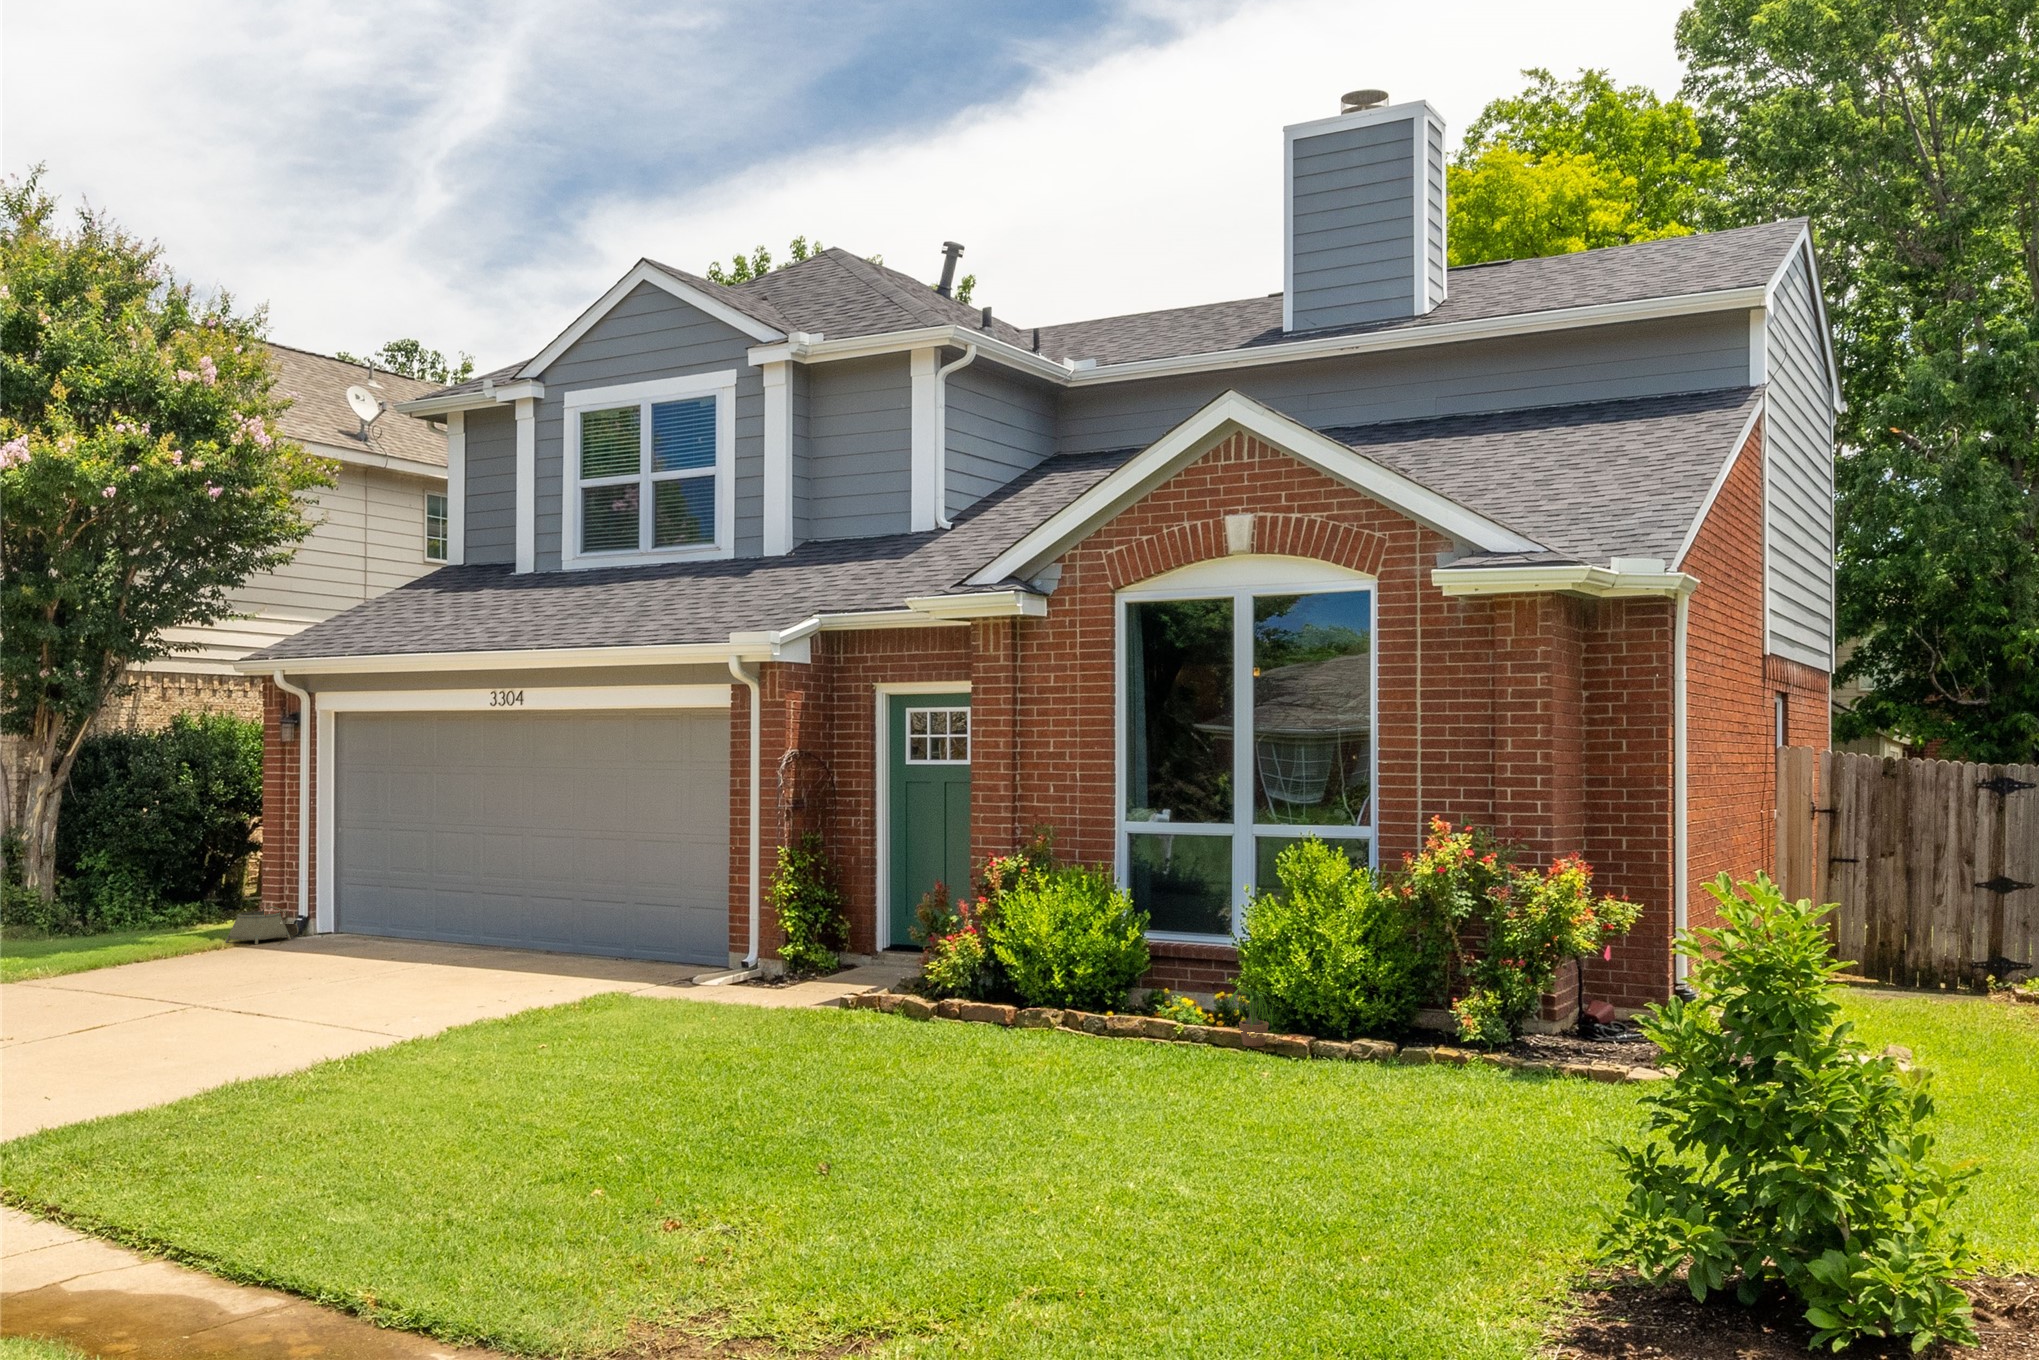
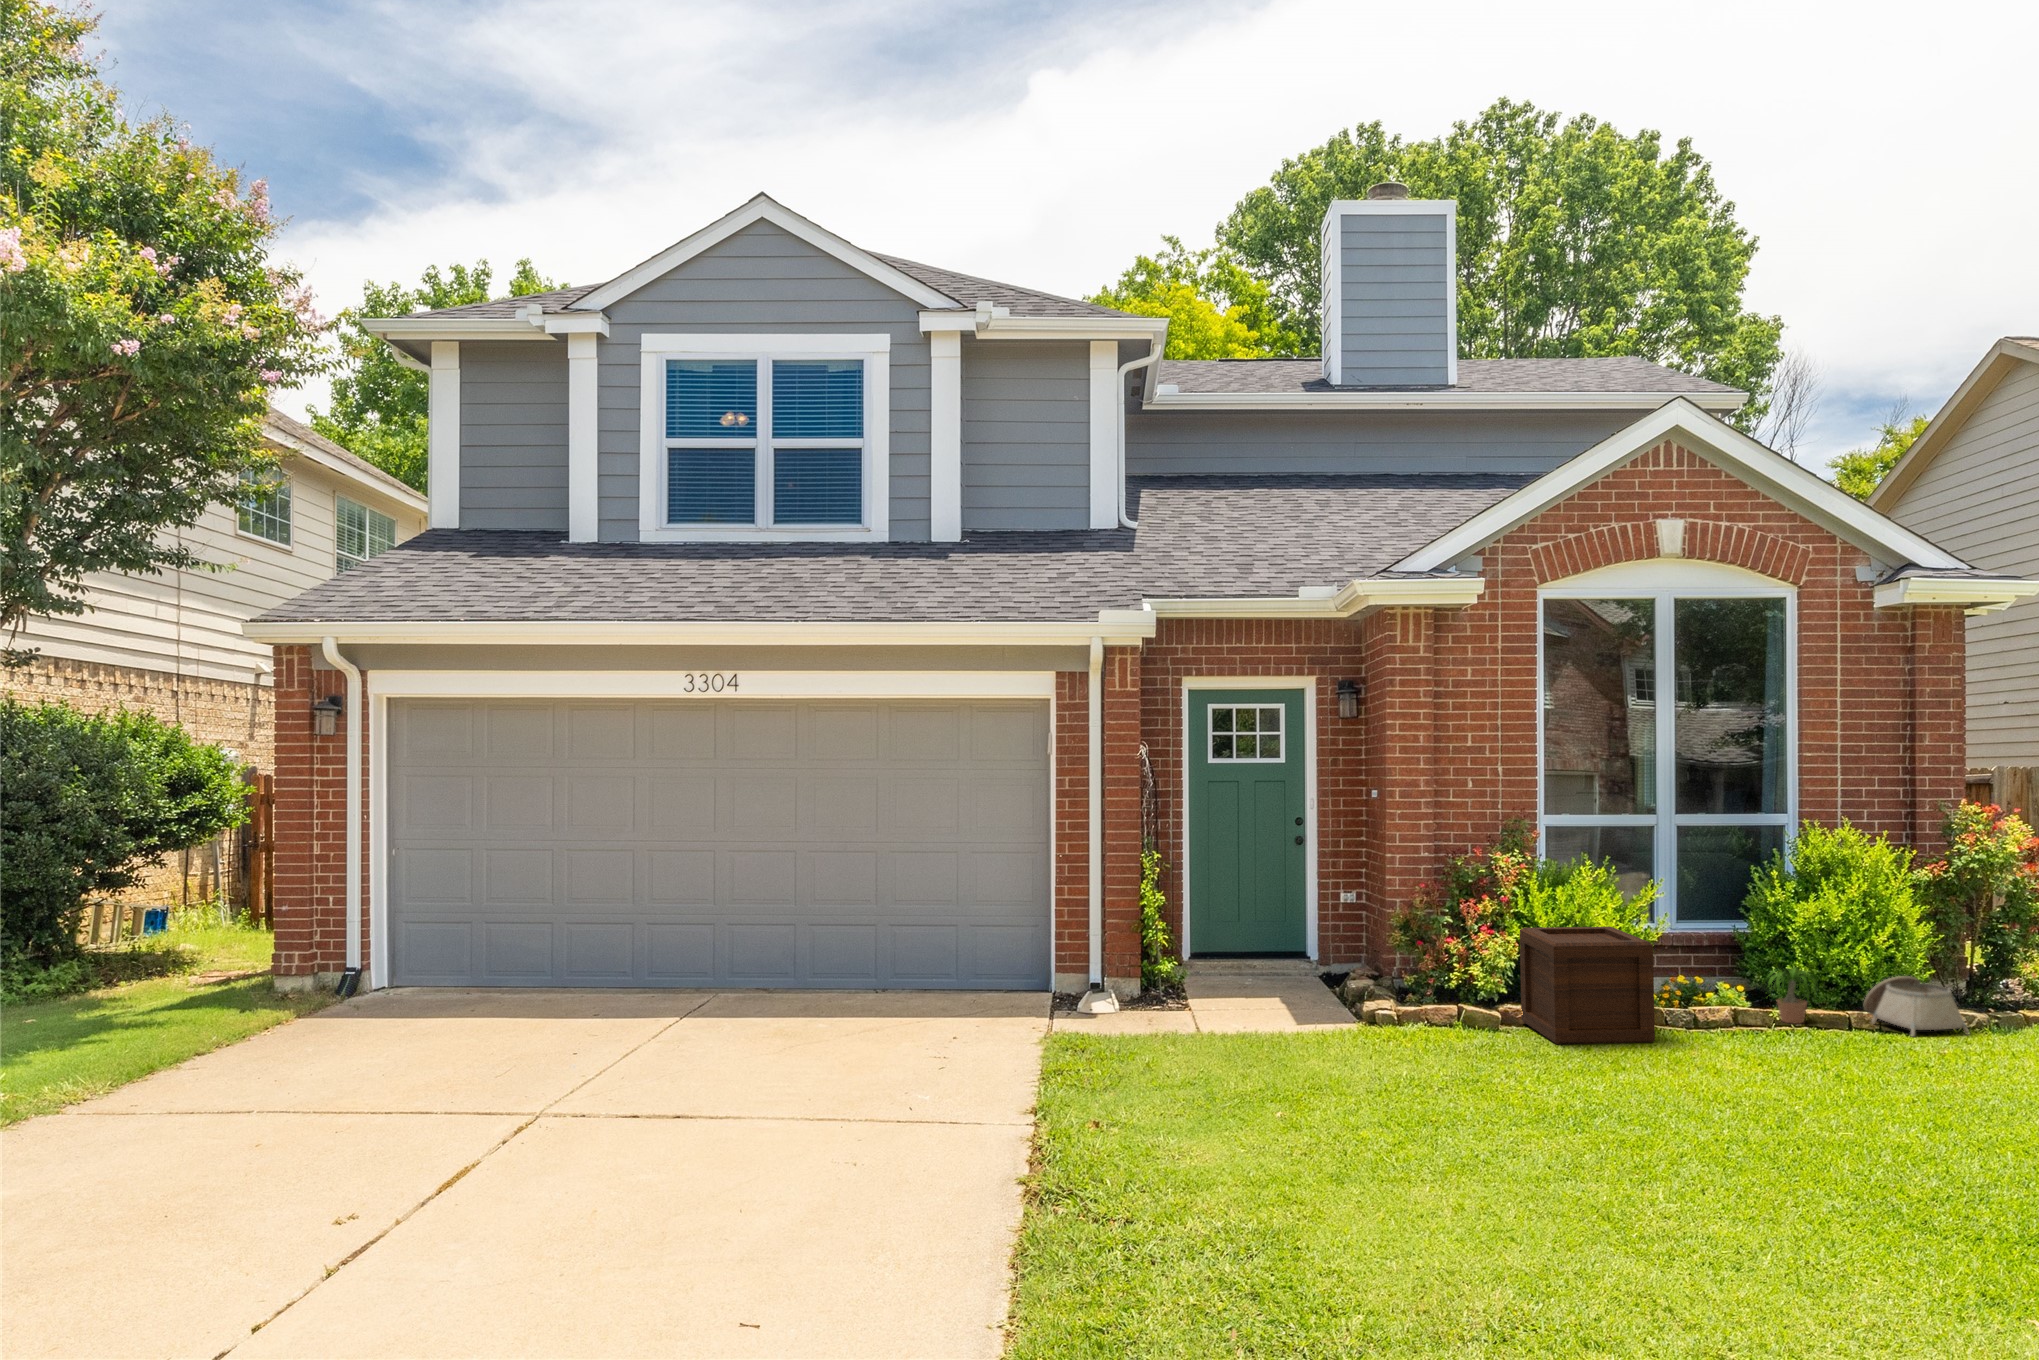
basket: present [226,907,298,945] -> present [1864,976,1969,1037]
wooden crate: none [960,927,1090,1045] -> present [1520,927,1655,1044]

